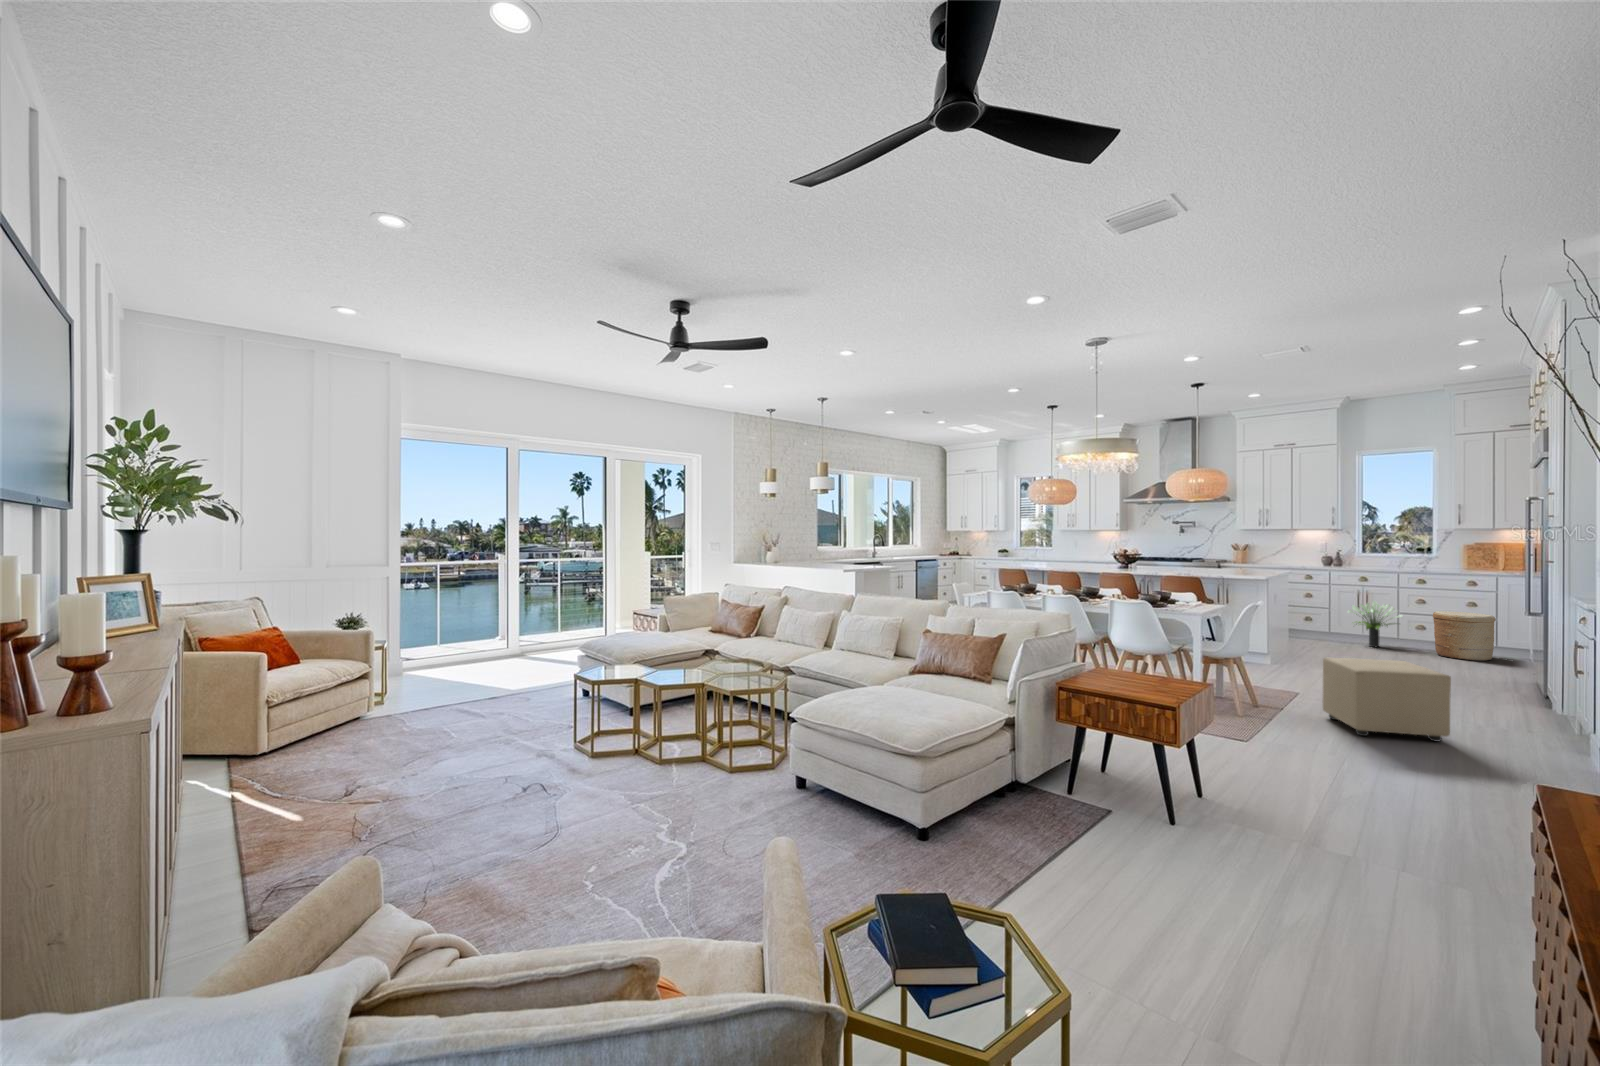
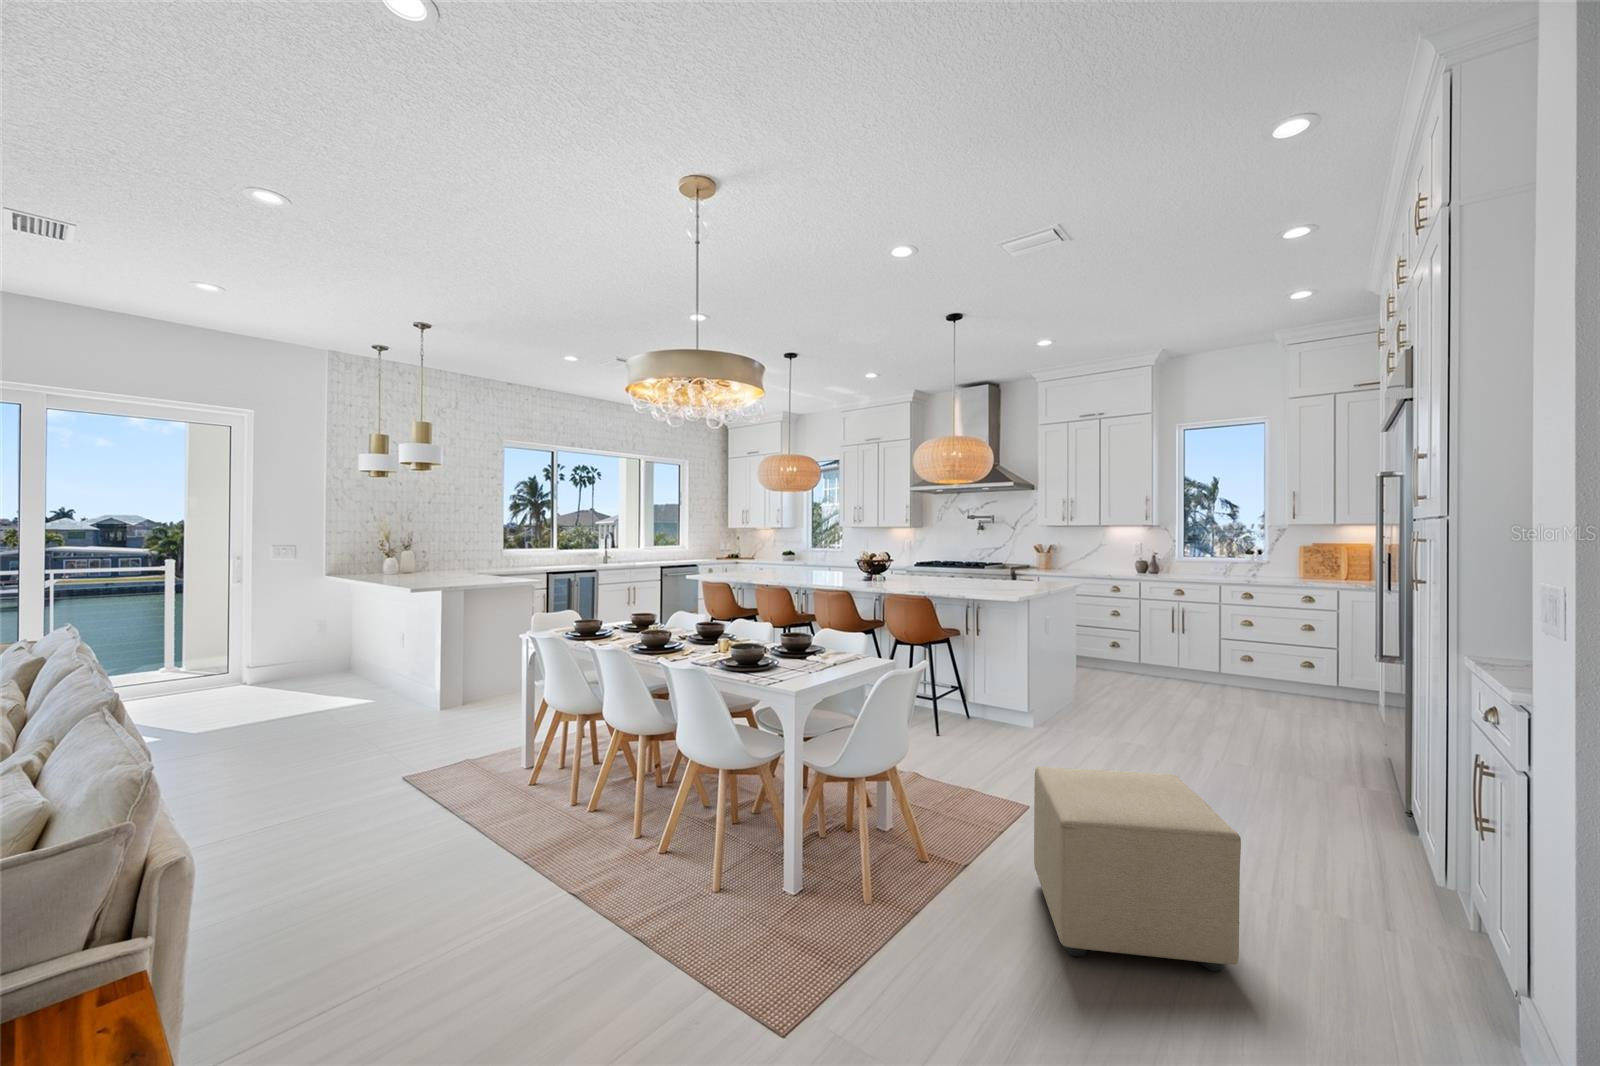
potted plant: present [1348,601,1402,647] -> none [1158,623,1225,687]
woven basket: present [1433,611,1495,661] -> none [1261,638,1339,710]

